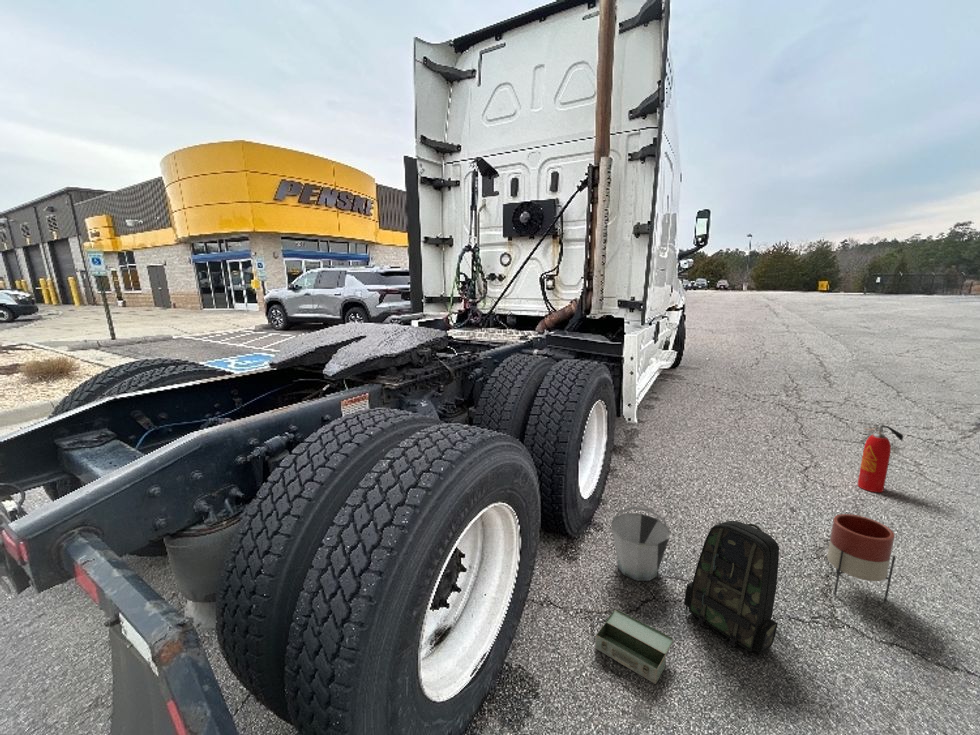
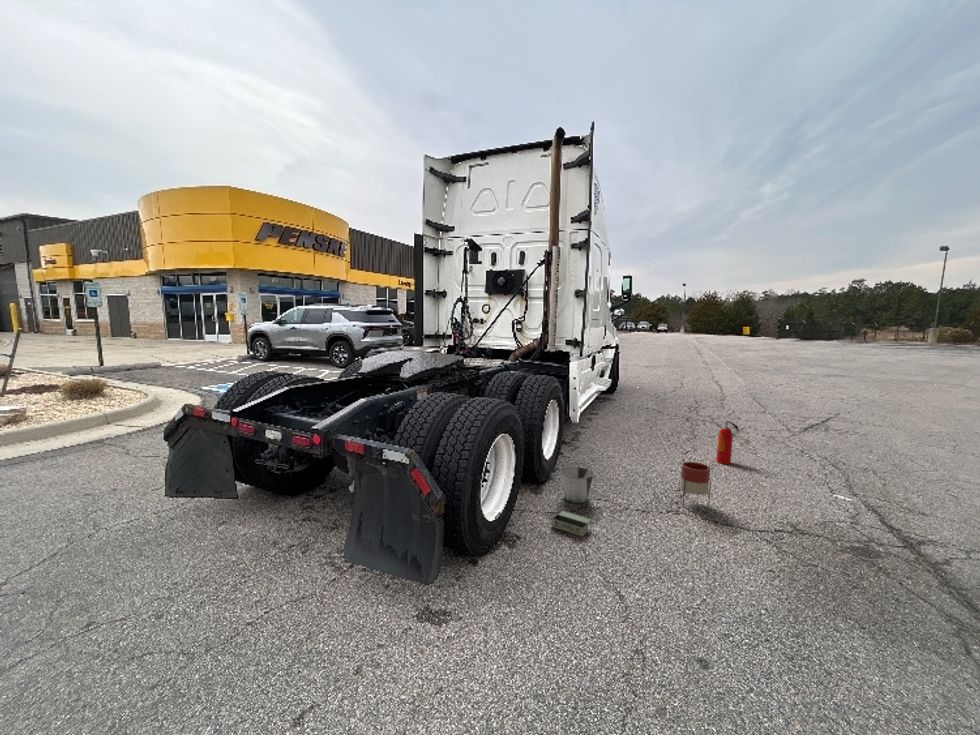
backpack: present [684,521,779,654] -> none [600,460,648,524]

